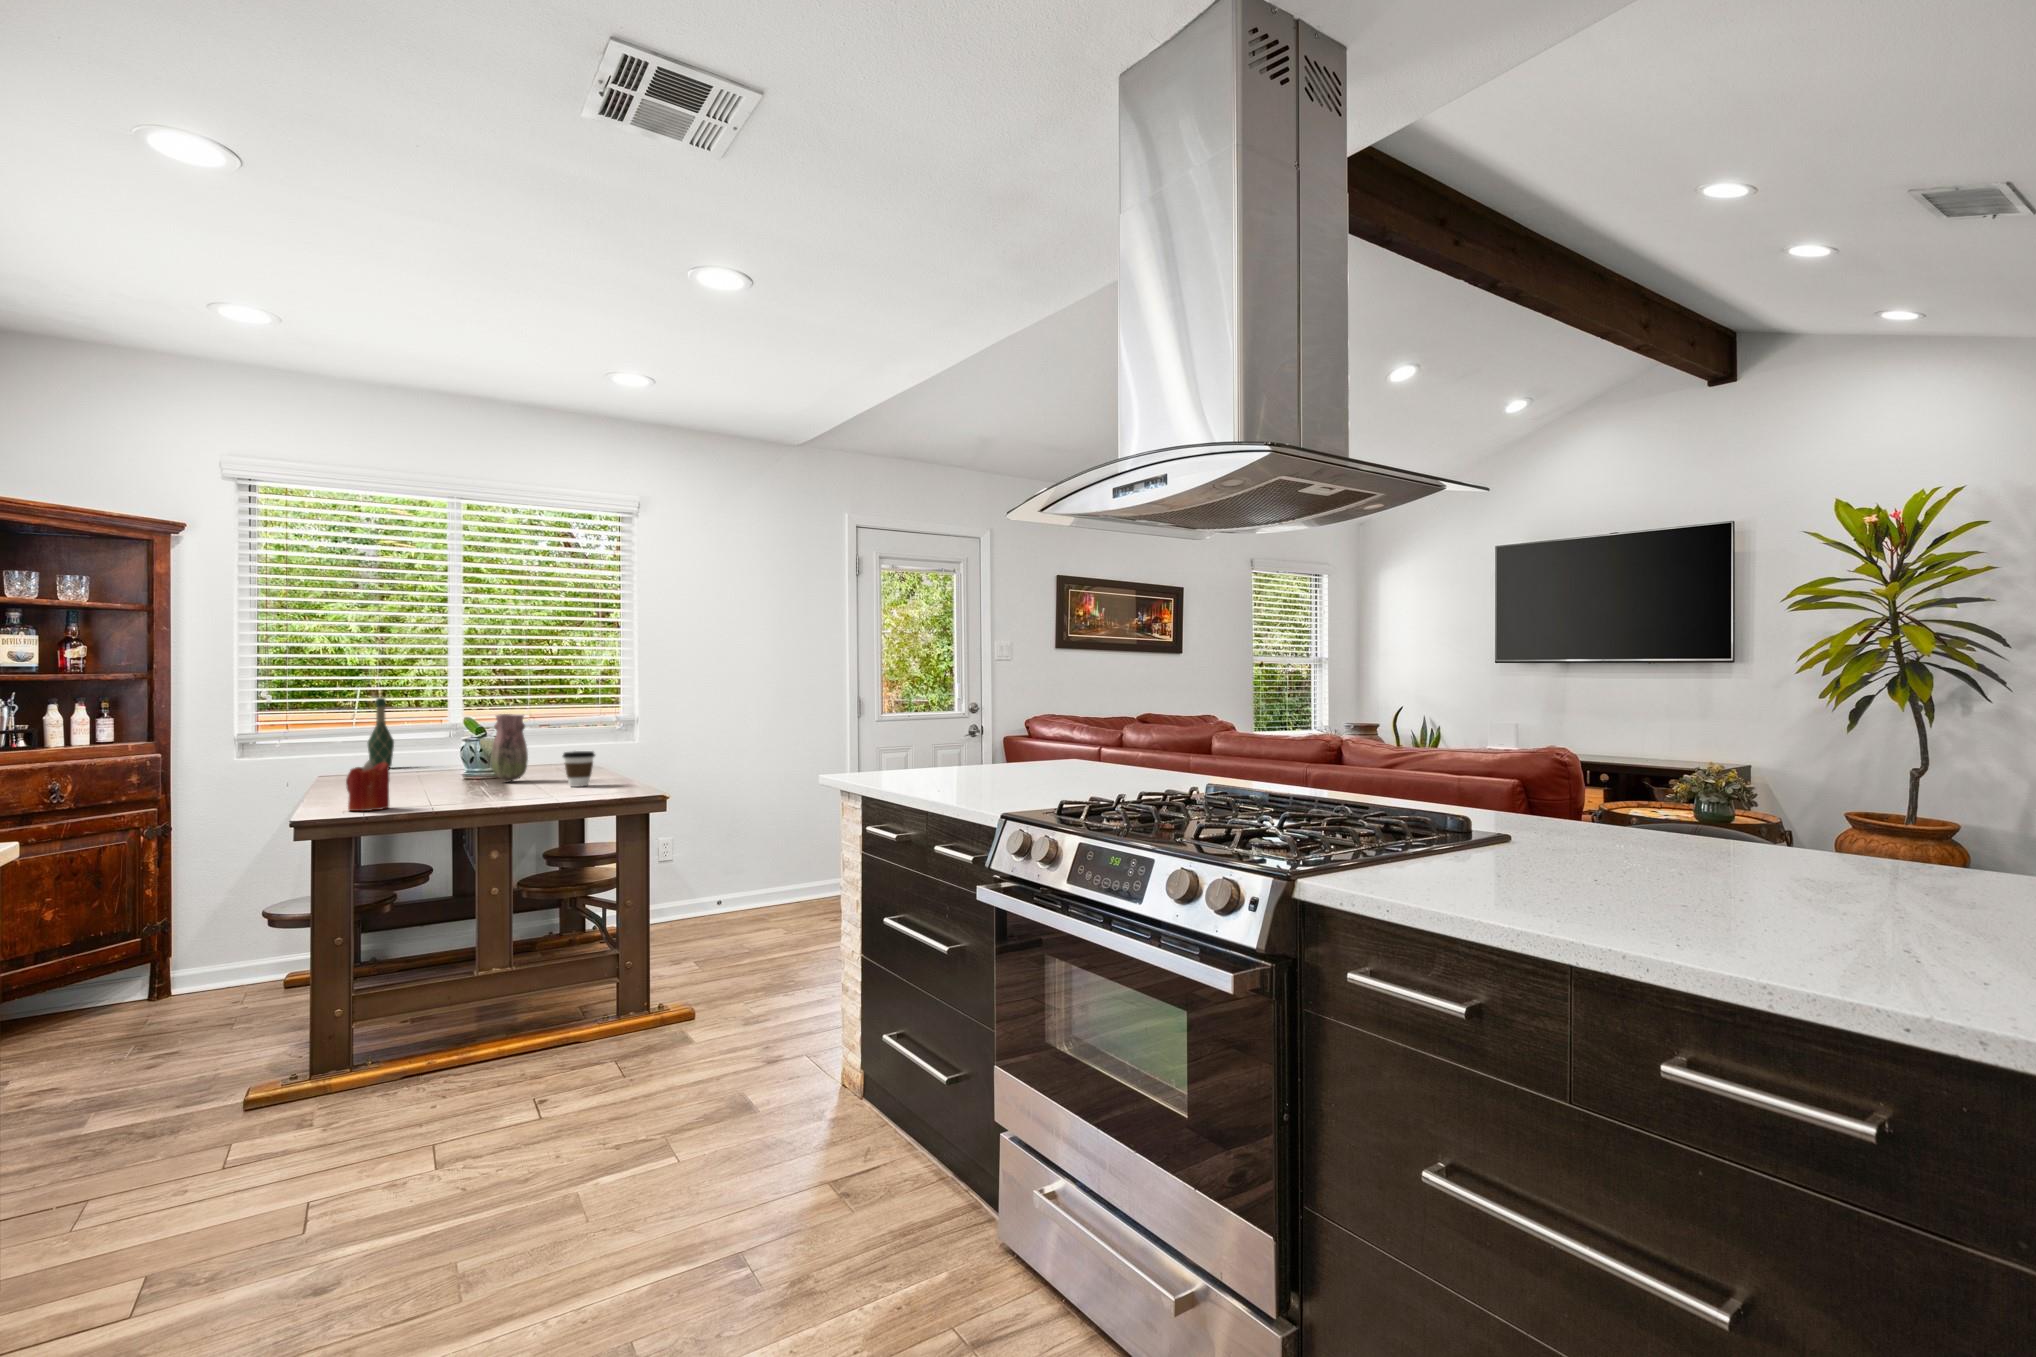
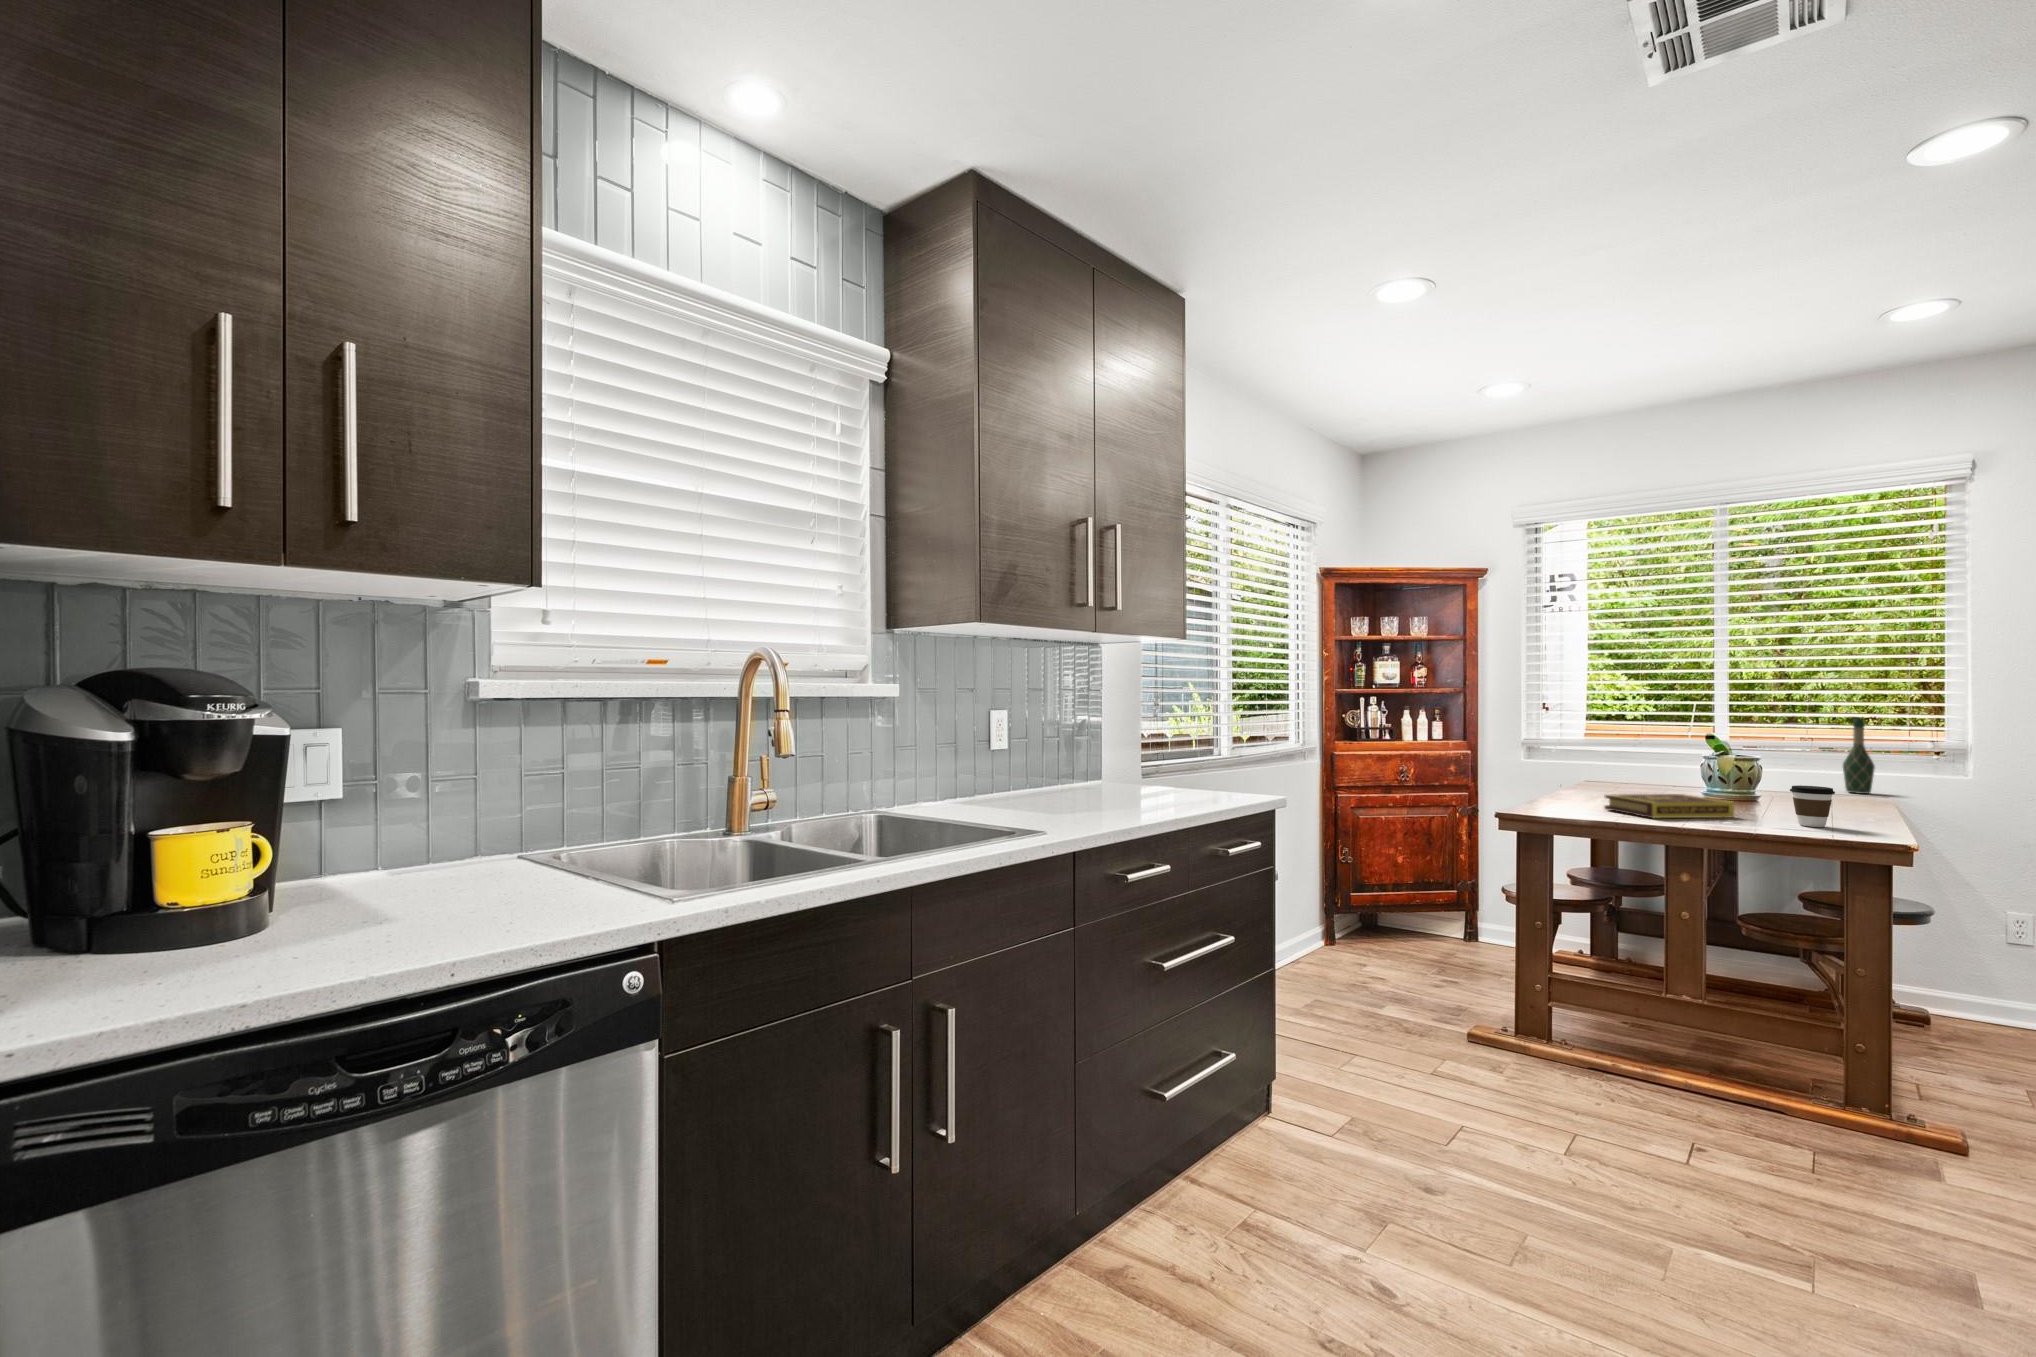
wine bottle: present [368,698,394,768] -> present [1843,718,1875,794]
vase: present [491,714,528,782] -> none [1722,738,1765,810]
candle: present [346,760,389,811] -> none [1548,772,1584,818]
book: none [395,773,514,799] -> present [1605,794,1734,818]

